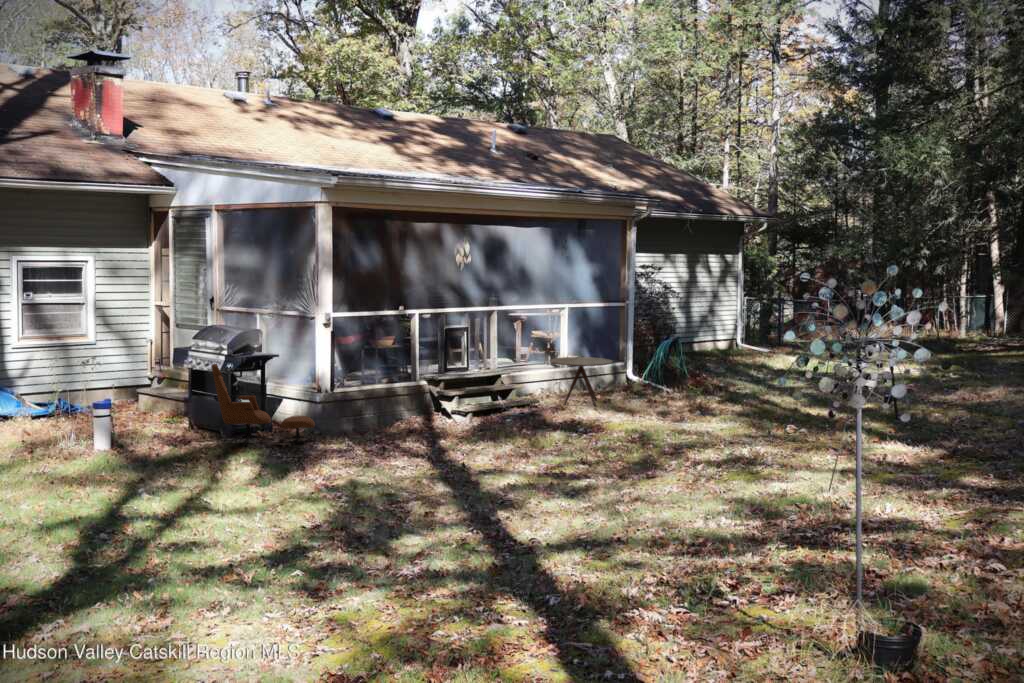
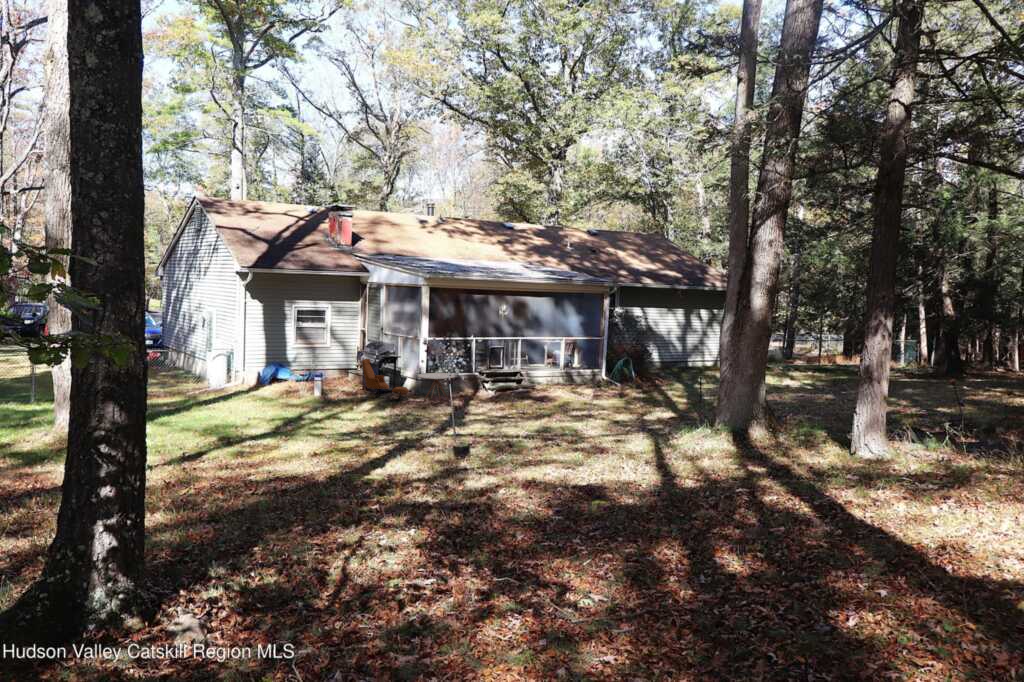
round table: present [550,357,613,406] -> present [418,373,455,403]

